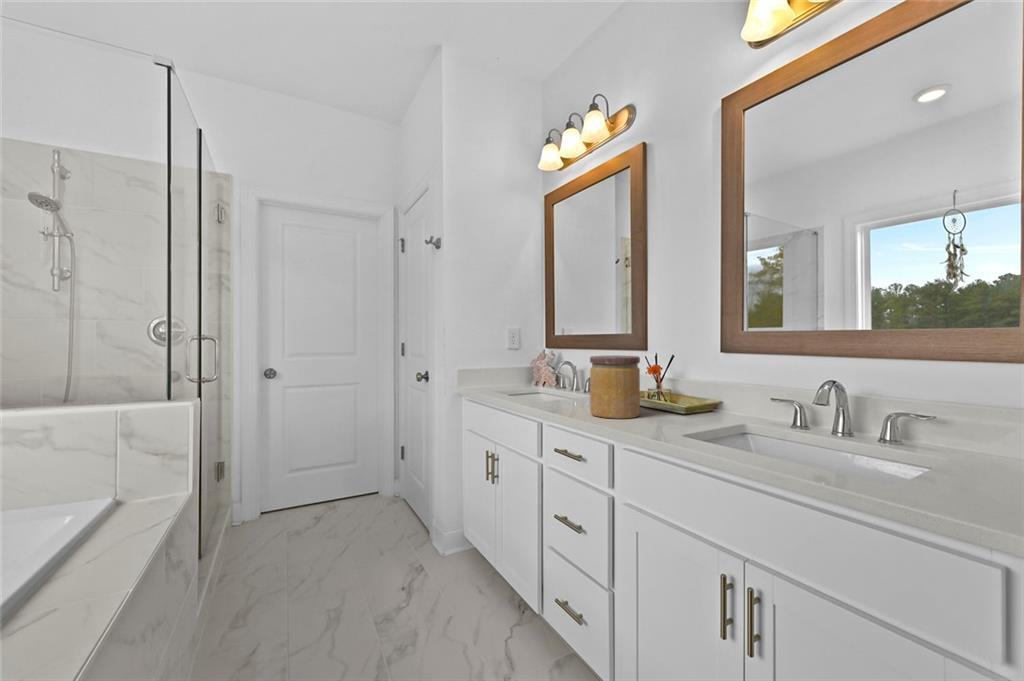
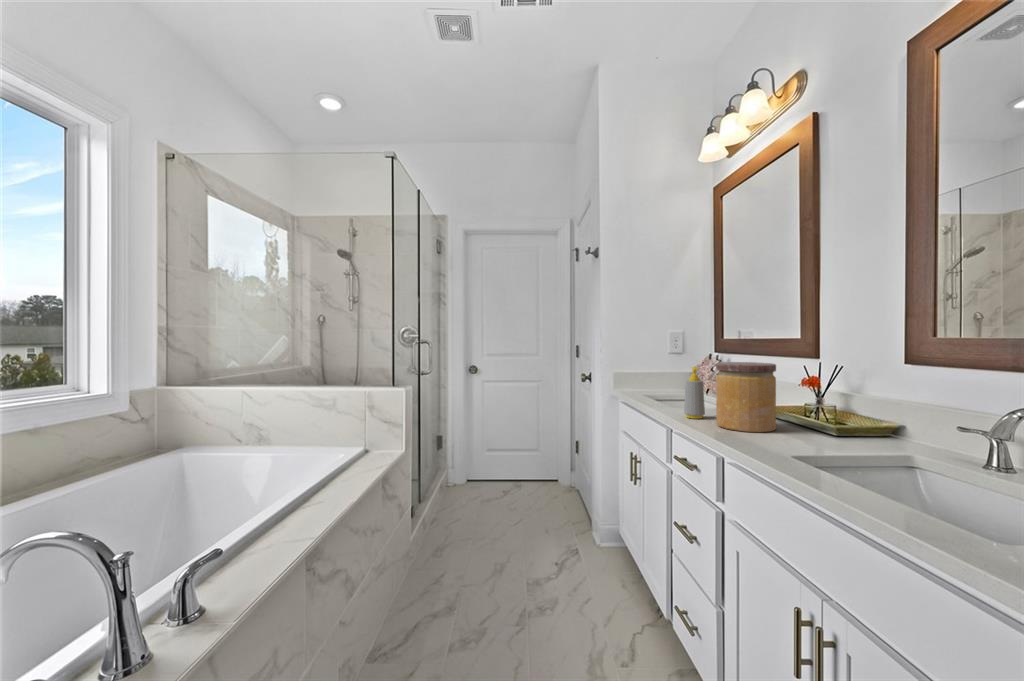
soap bottle: none [555,361,573,411] -> present [684,367,705,419]

